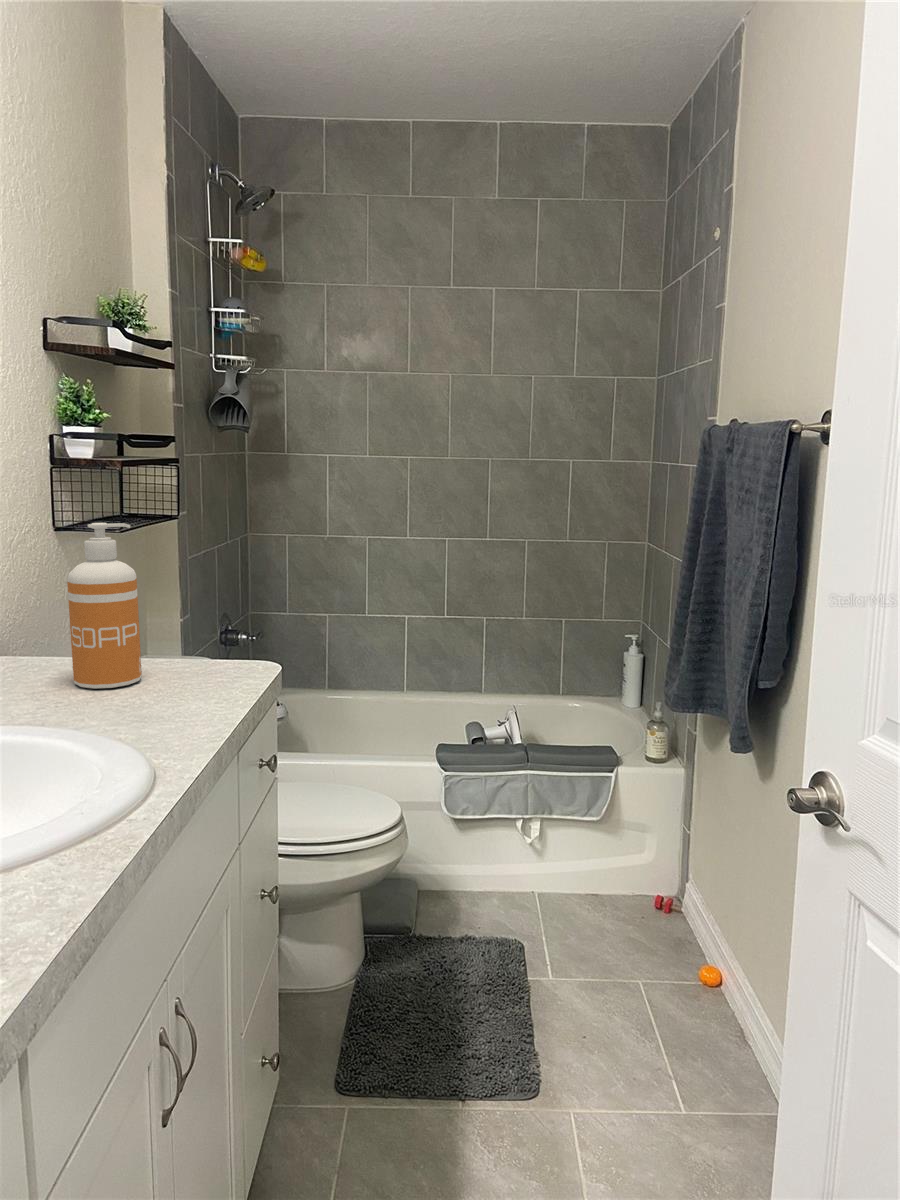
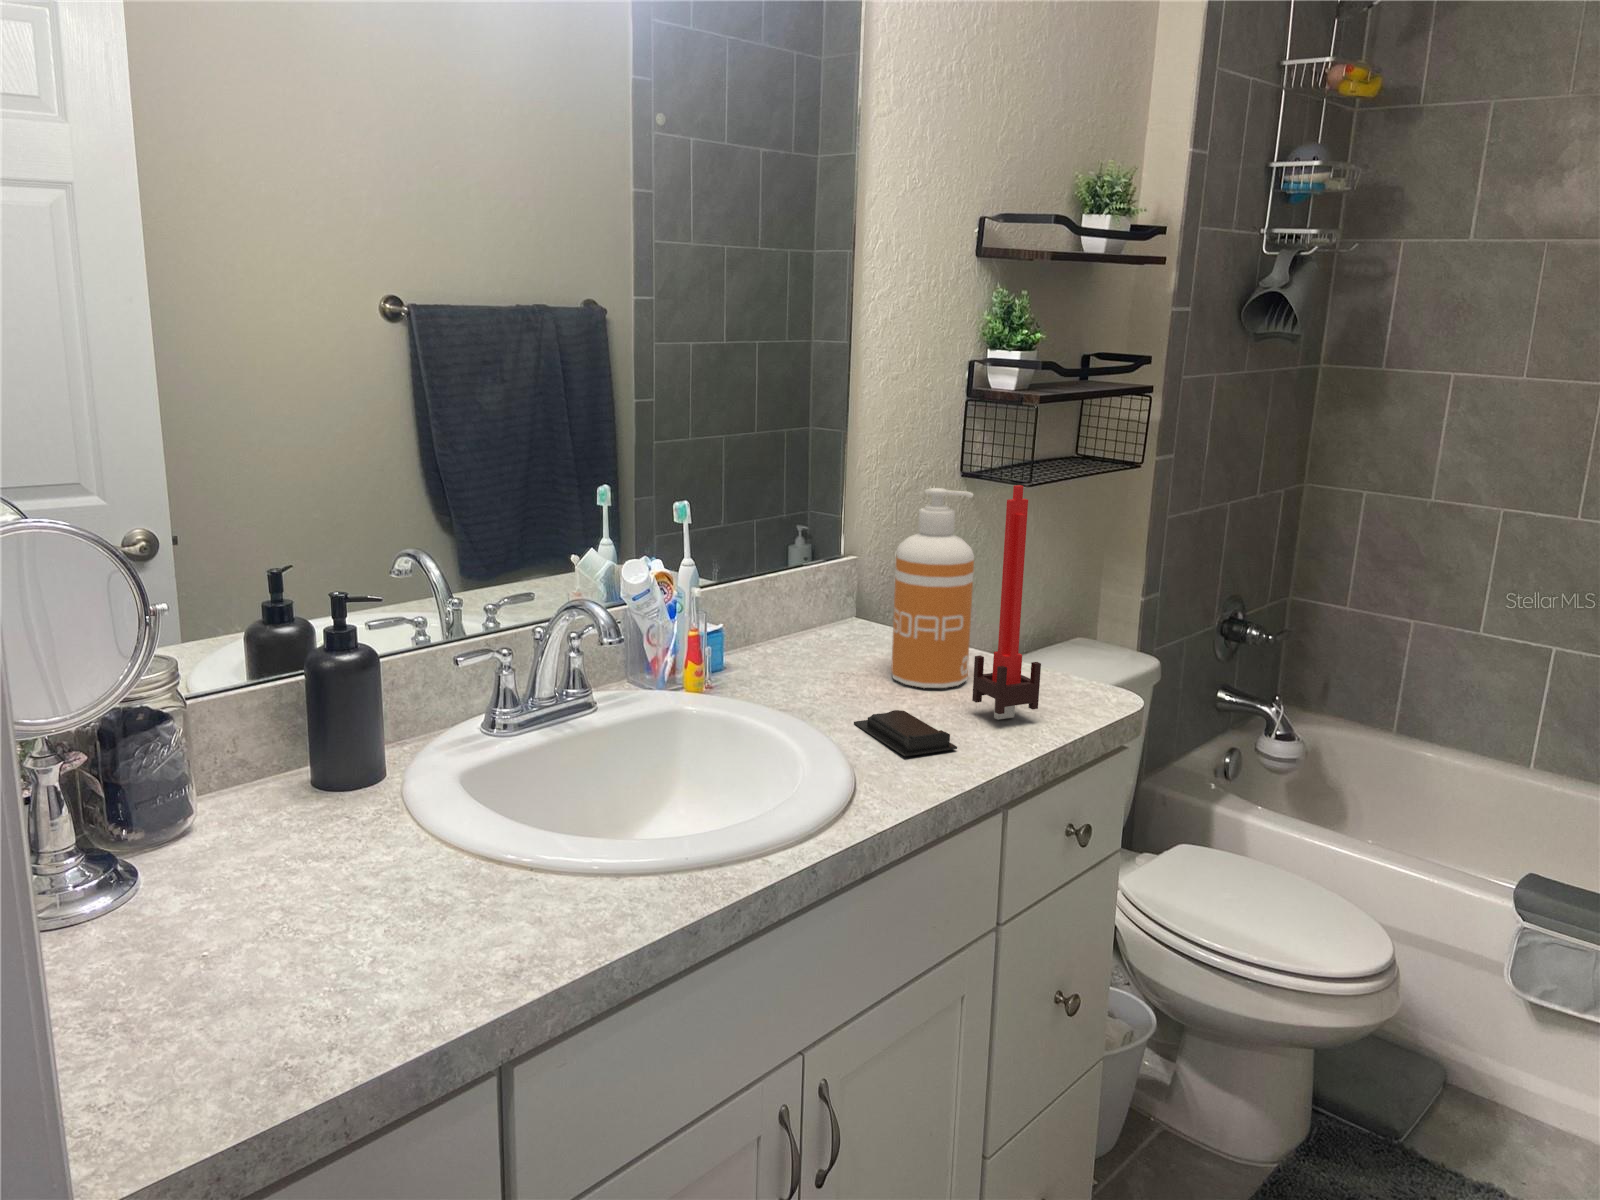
candle: none [166,509,222,696] -> present [972,485,1041,719]
soap bar: none [80,703,185,734] -> present [854,710,957,756]

